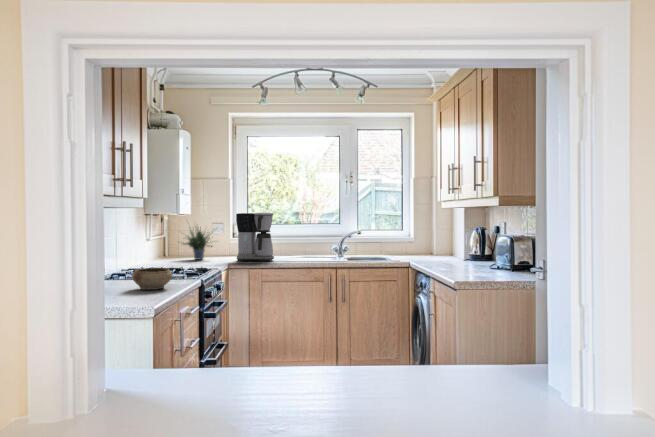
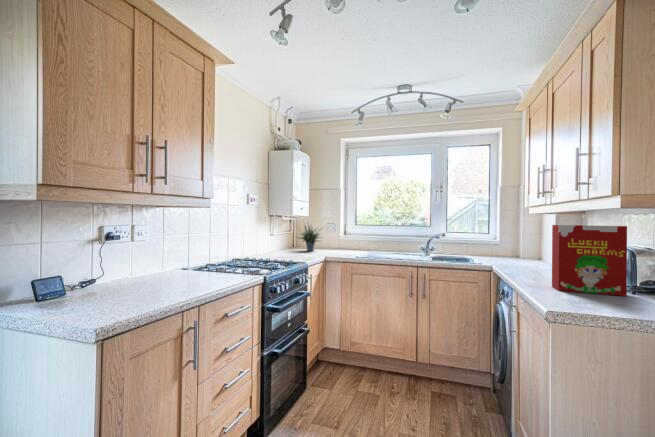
coffee maker: present [236,212,274,261] -> none [336,216,365,256]
cereal box: none [459,219,507,274] -> present [552,225,627,296]
ceramic bowl: present [132,268,172,290] -> none [189,261,228,283]

